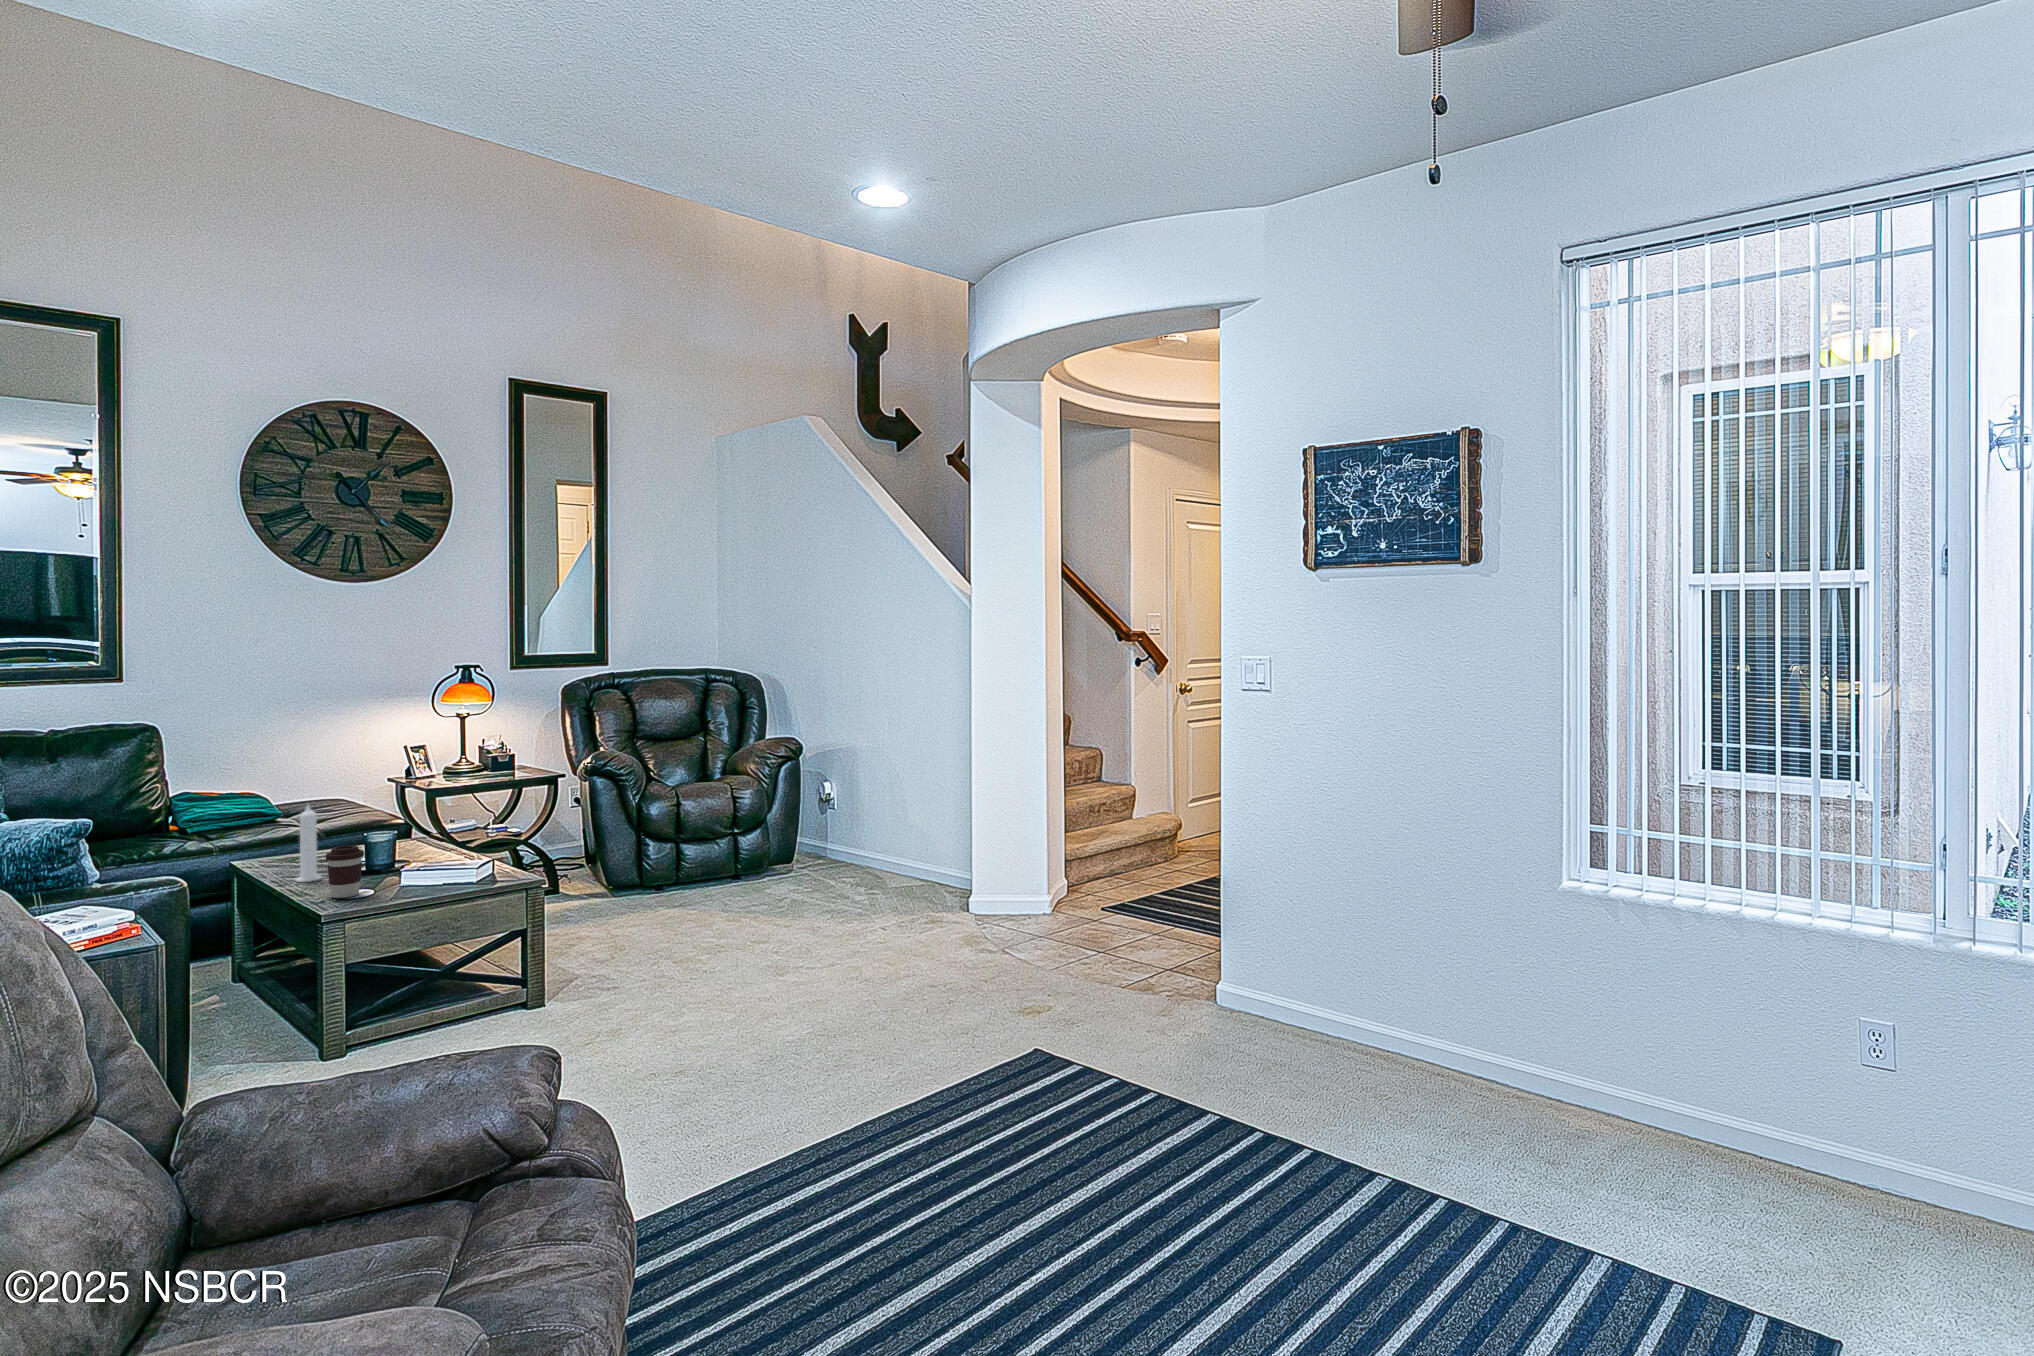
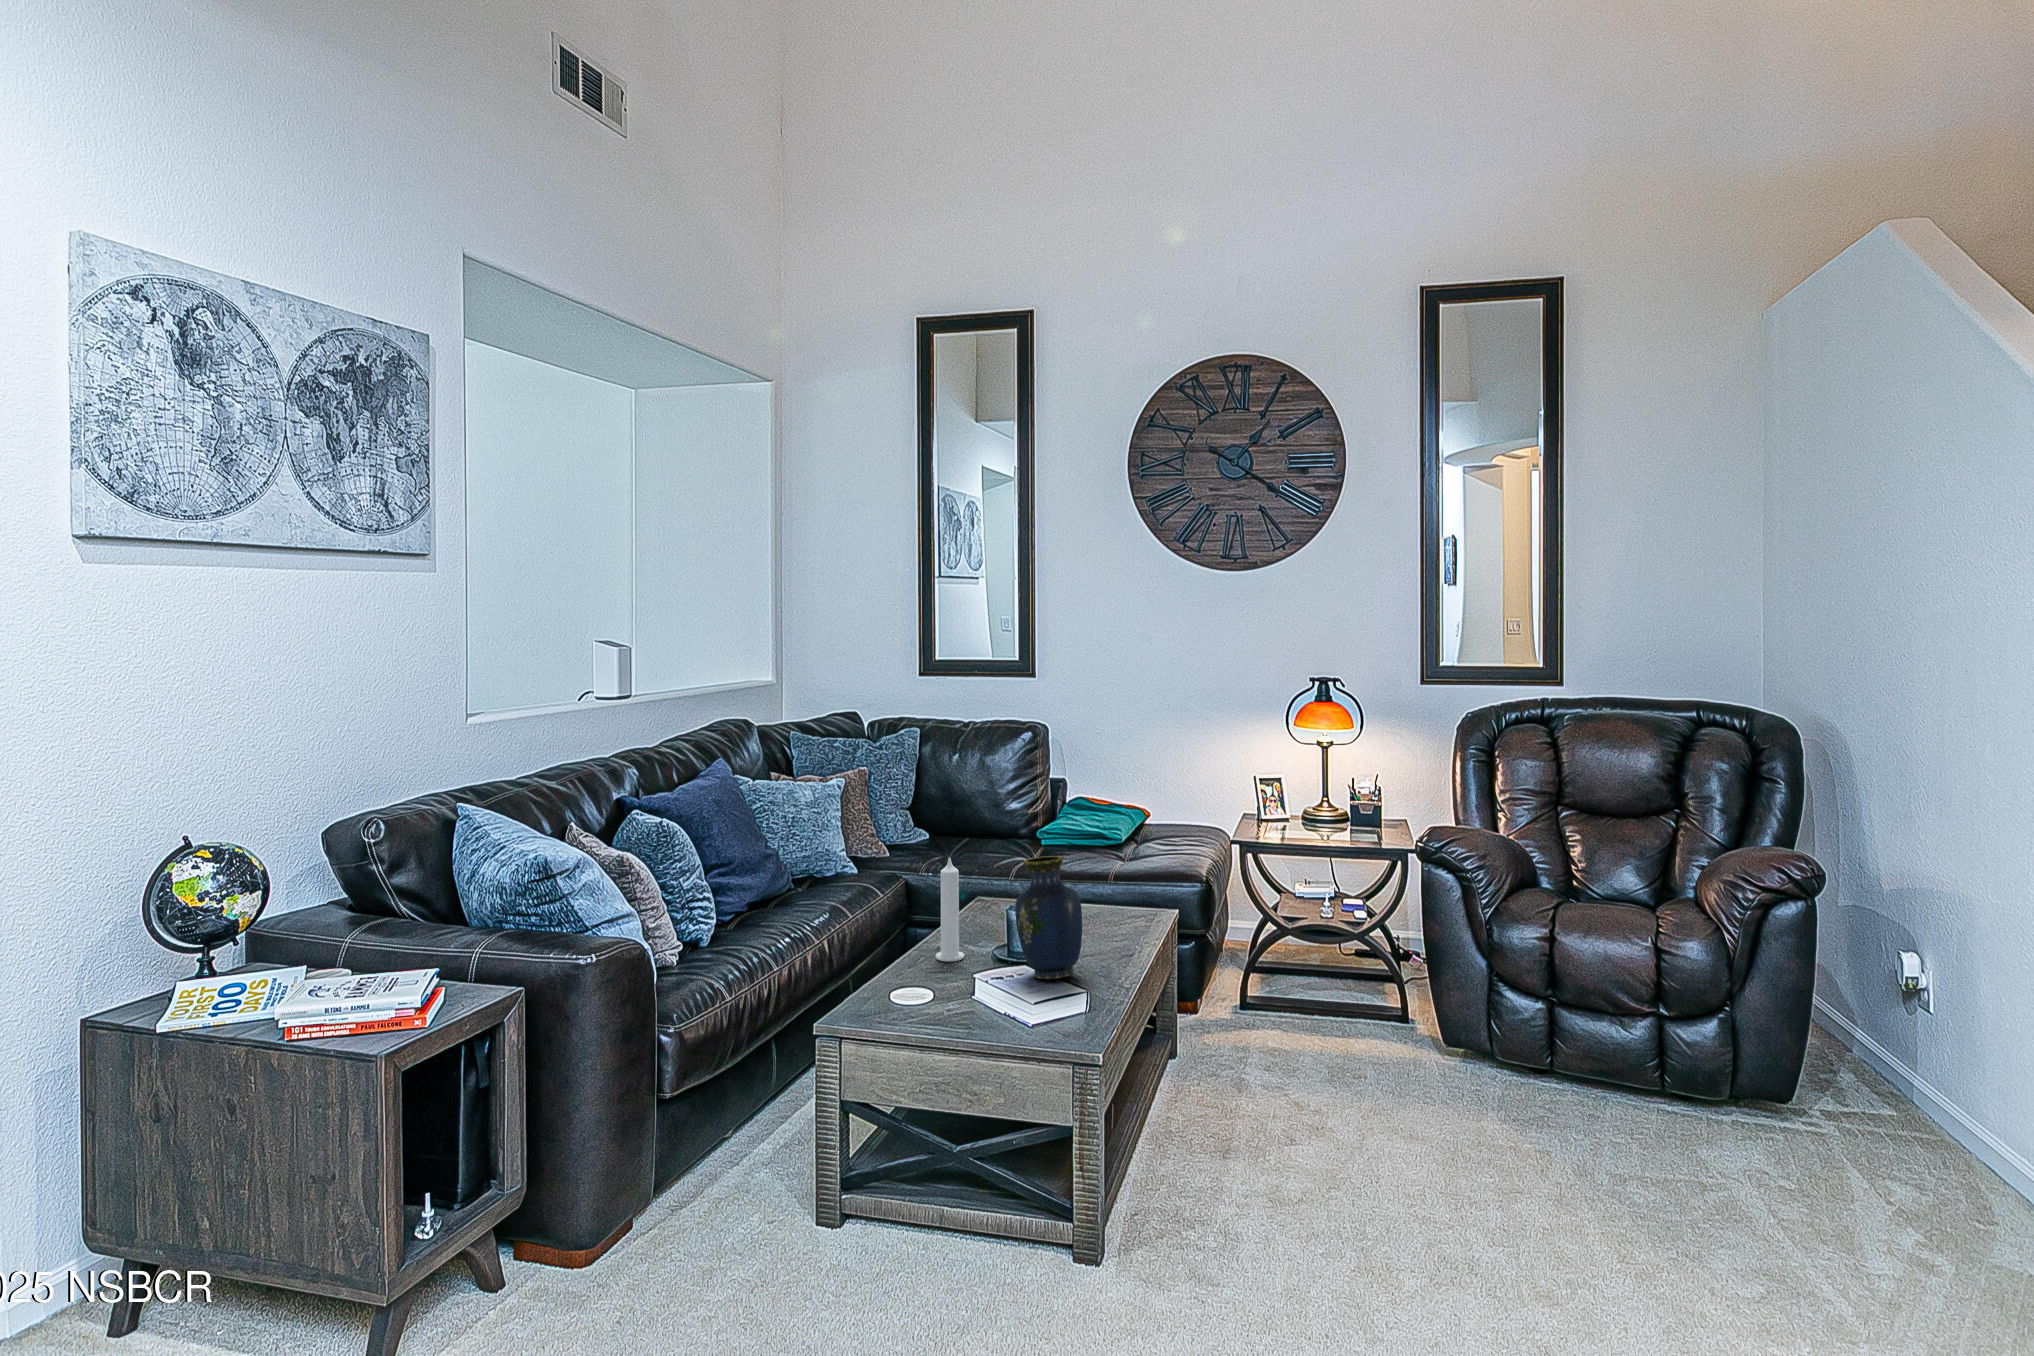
vase: none [384,787,438,872] -> present [1015,856,1082,980]
coffee cup: present [326,845,364,898] -> none [894,930,939,1006]

